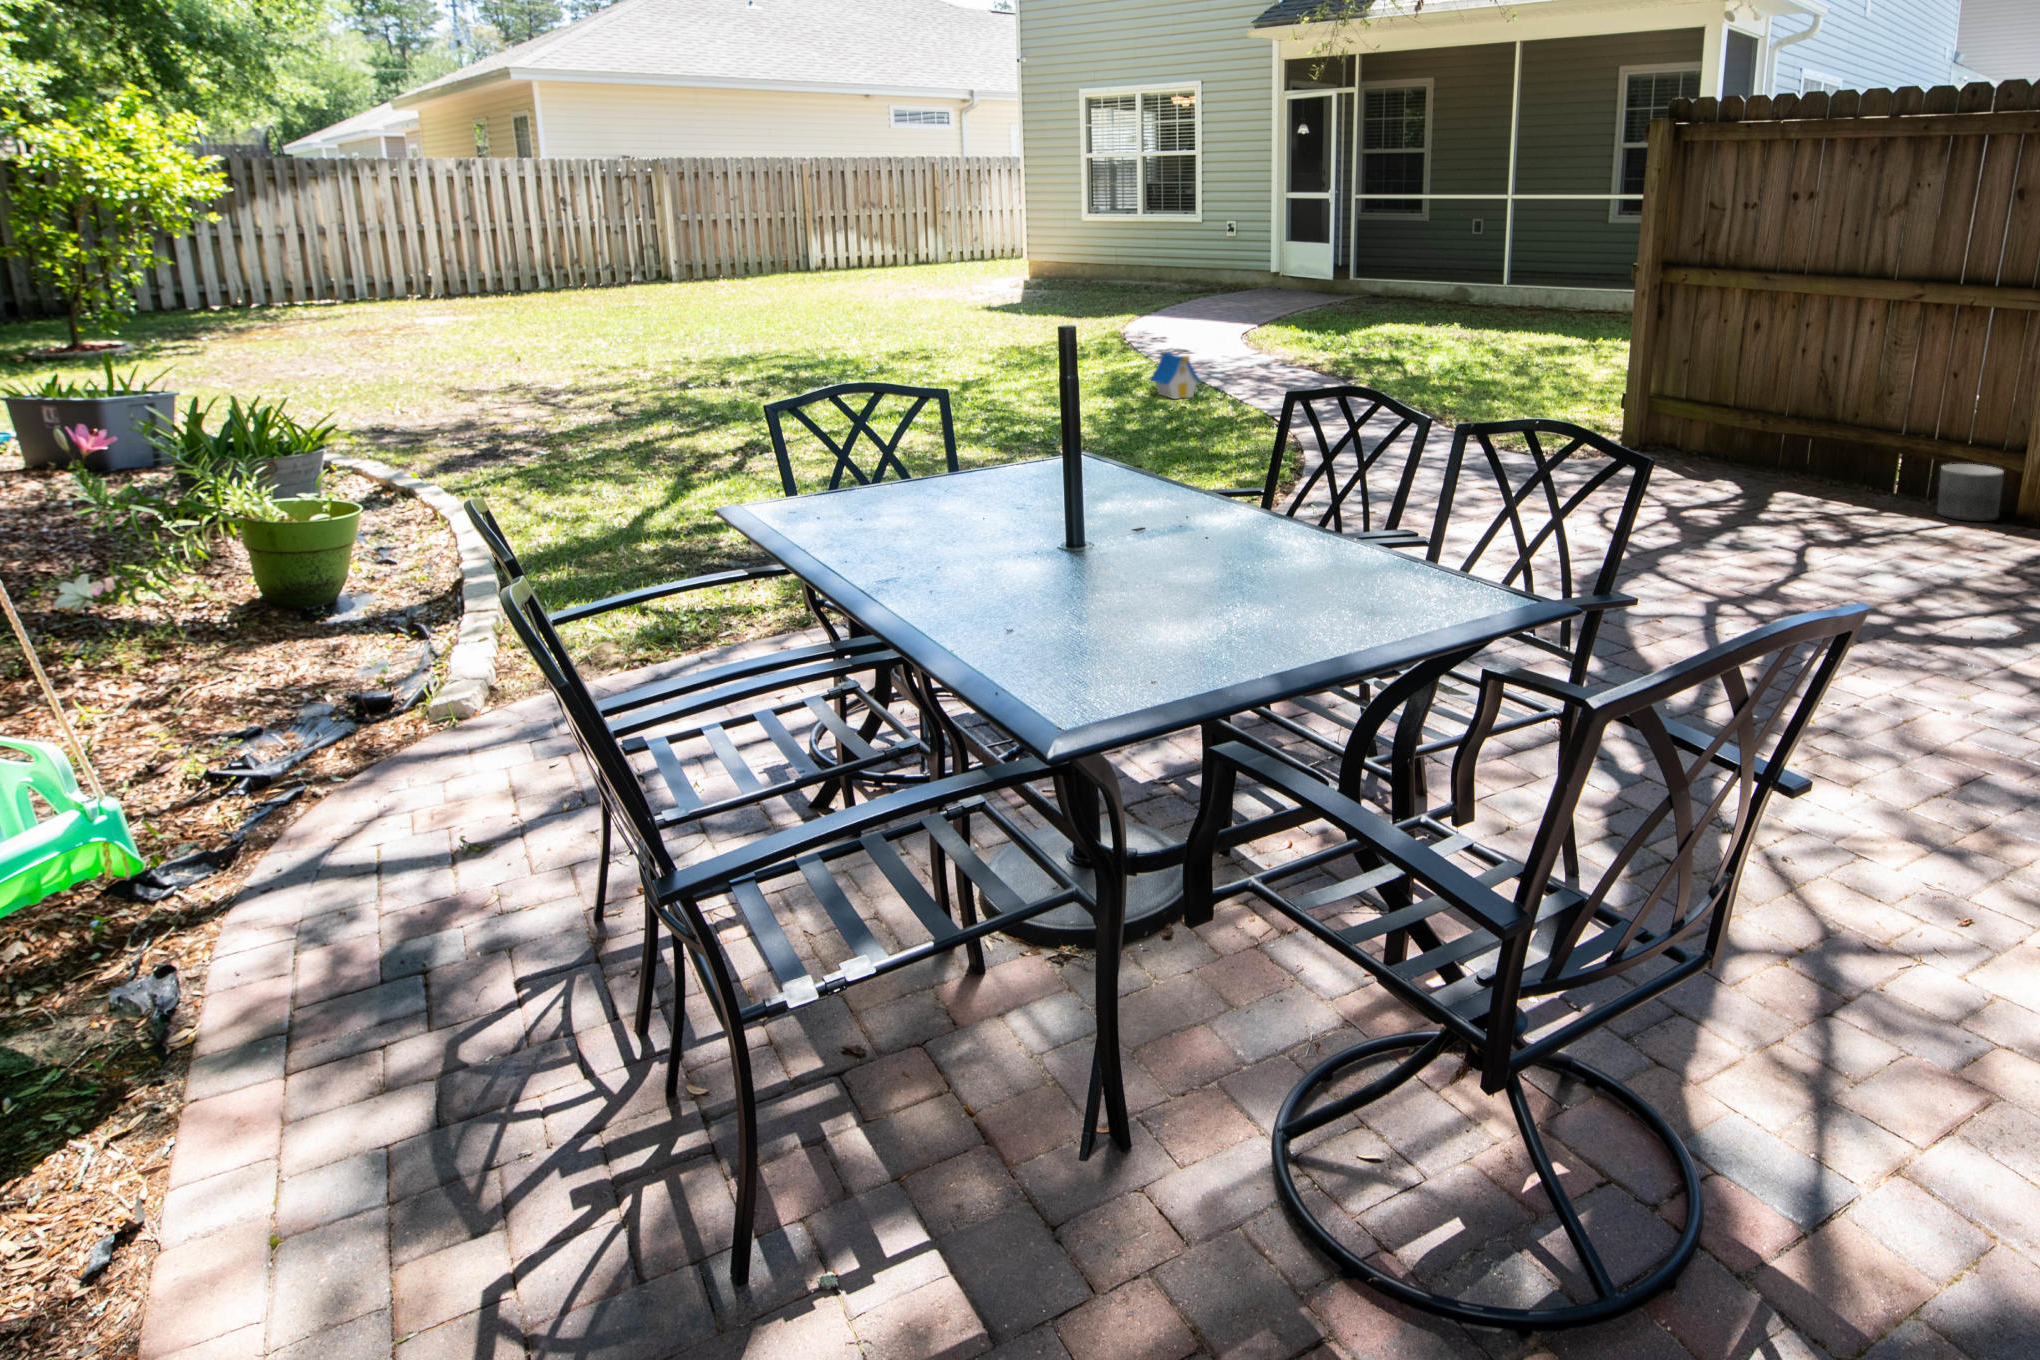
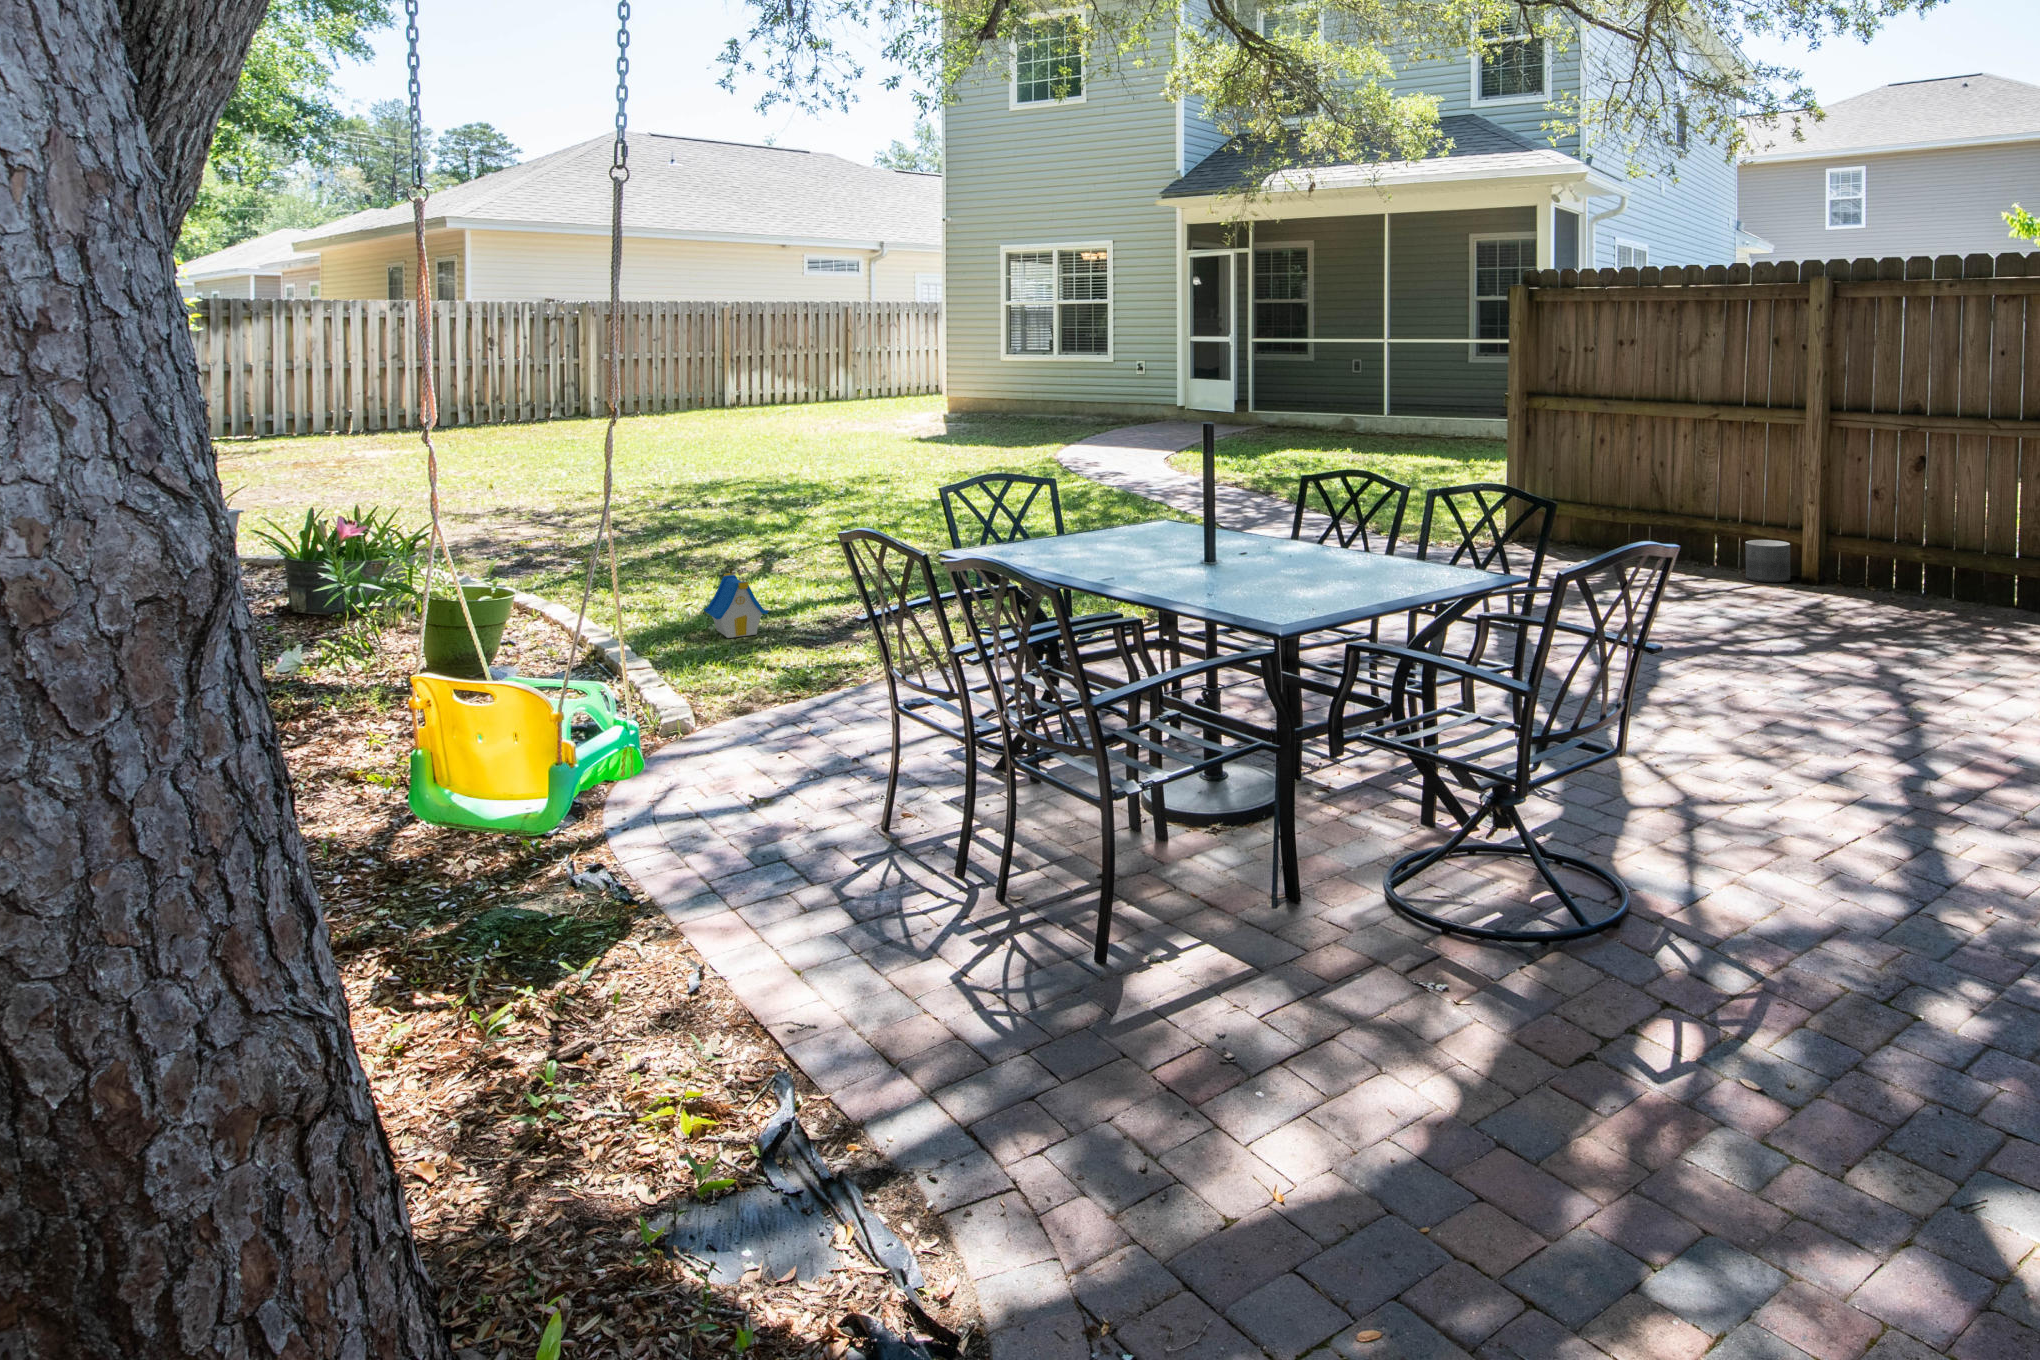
toy house: present [1150,351,1201,399] -> present [704,573,769,638]

